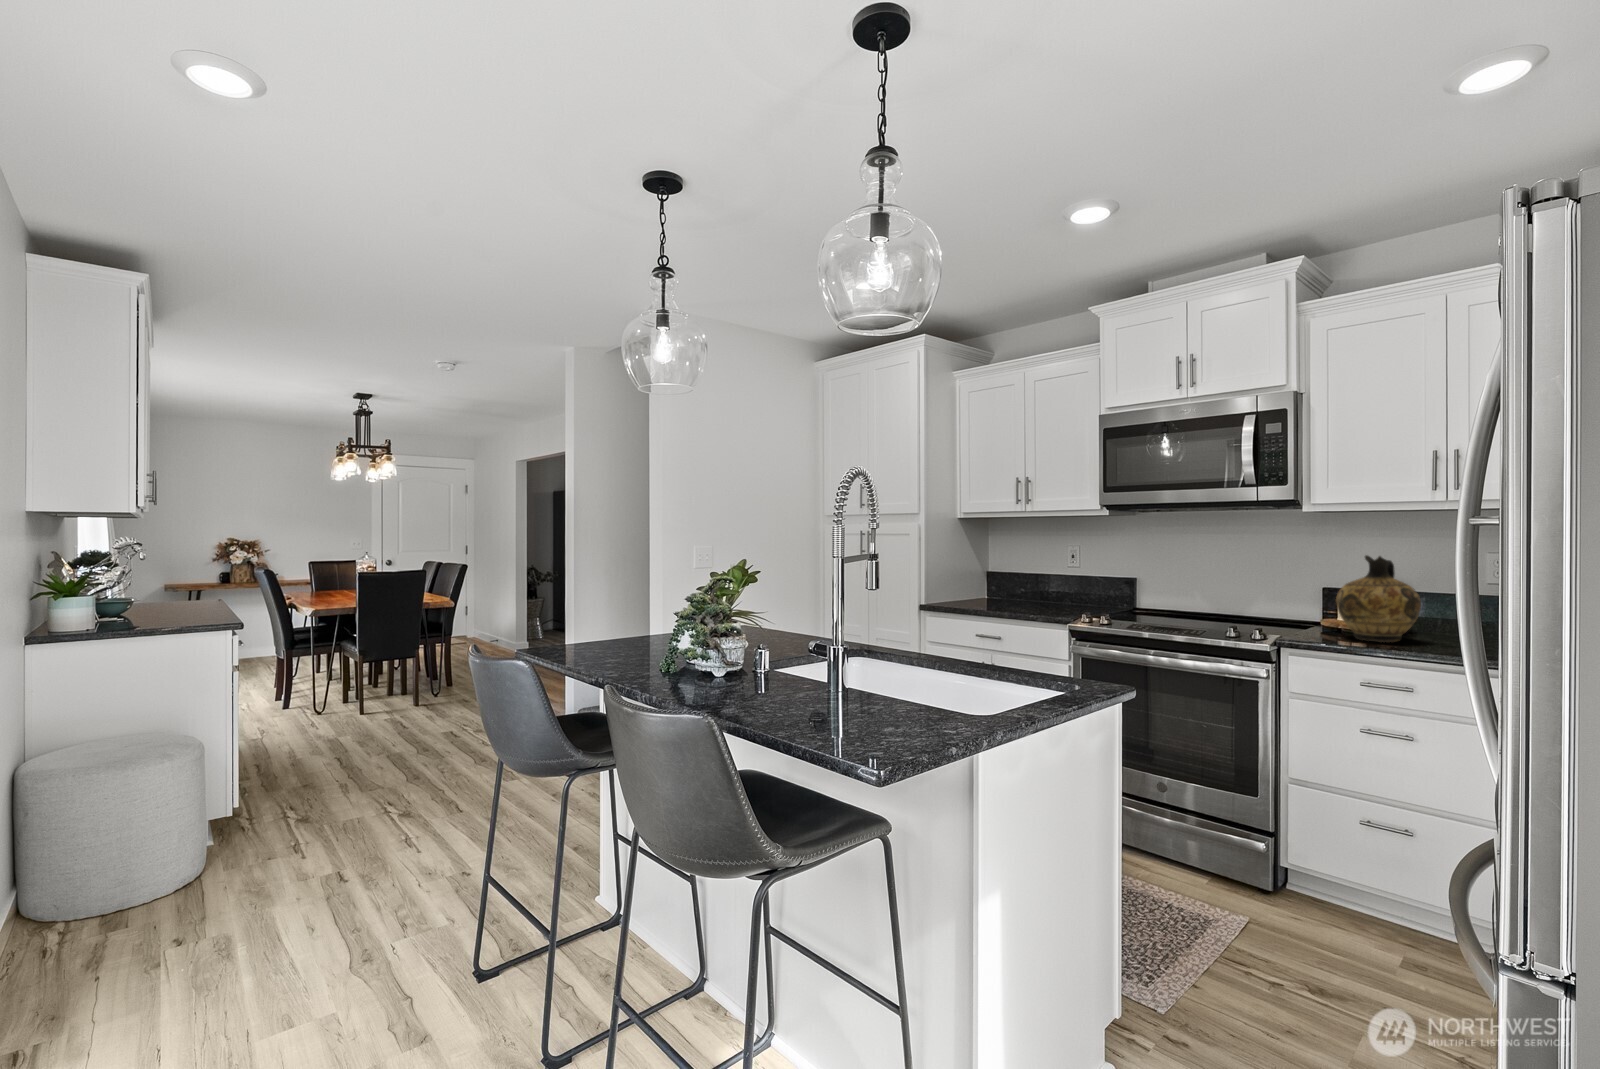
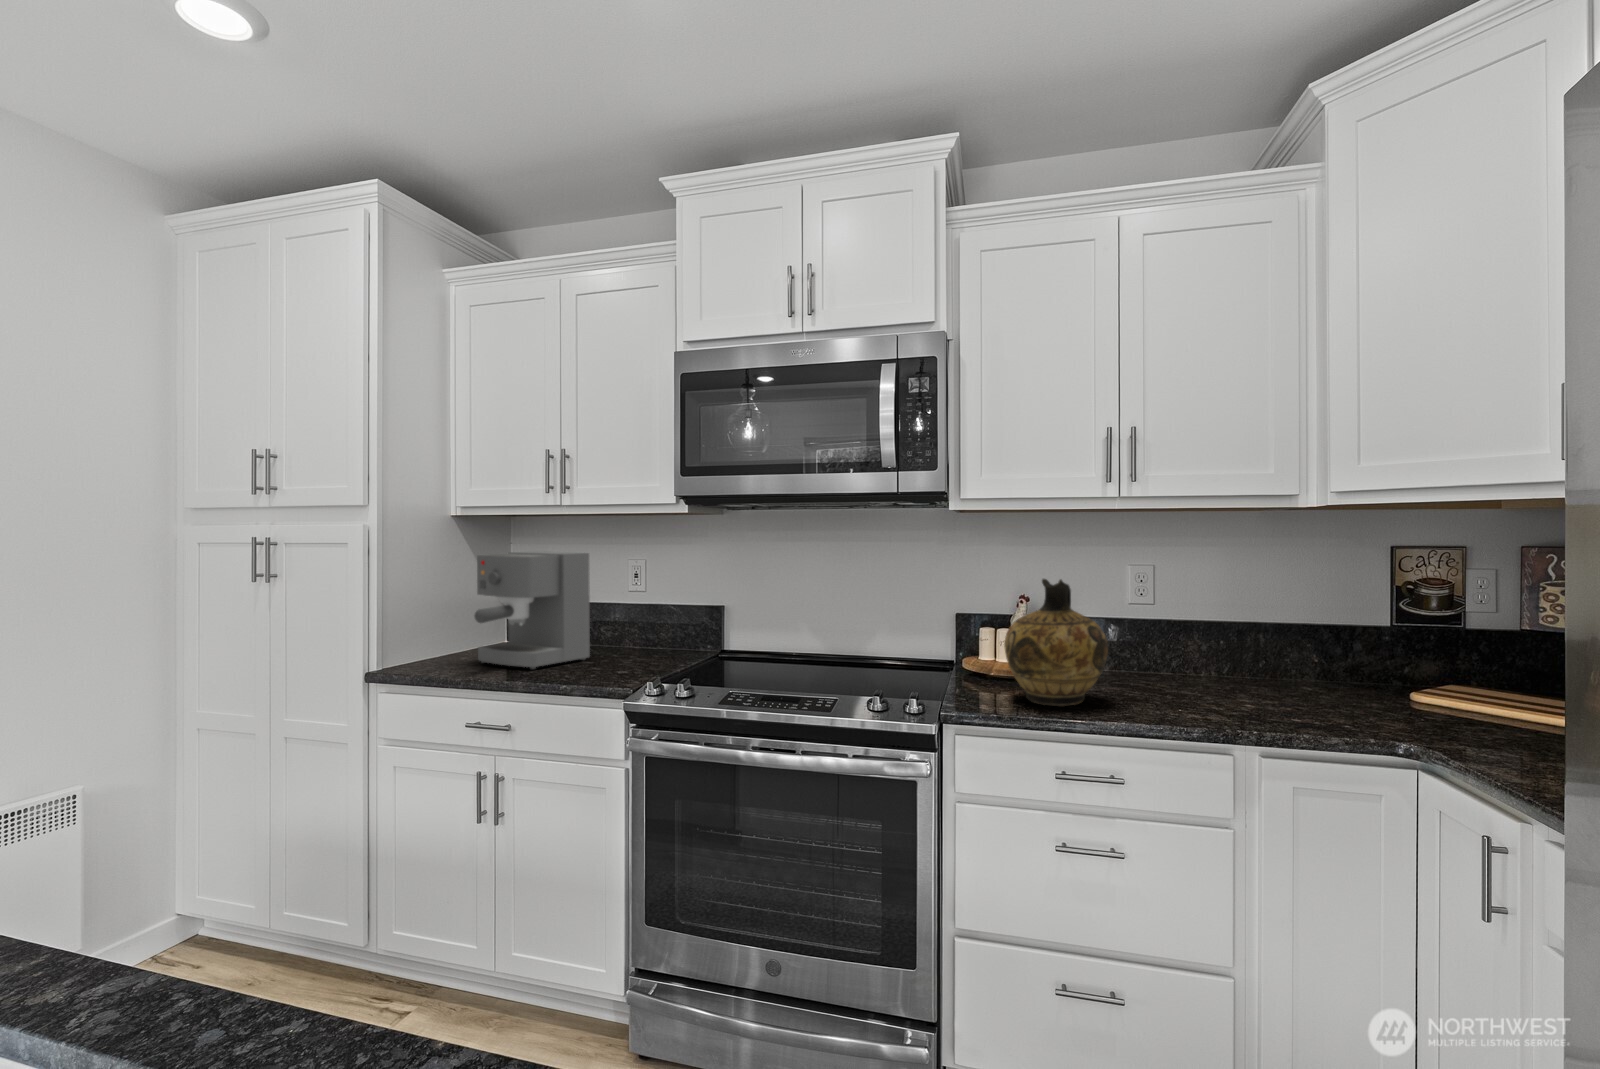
coffee maker: none [973,540,1042,610] -> present [475,551,590,669]

